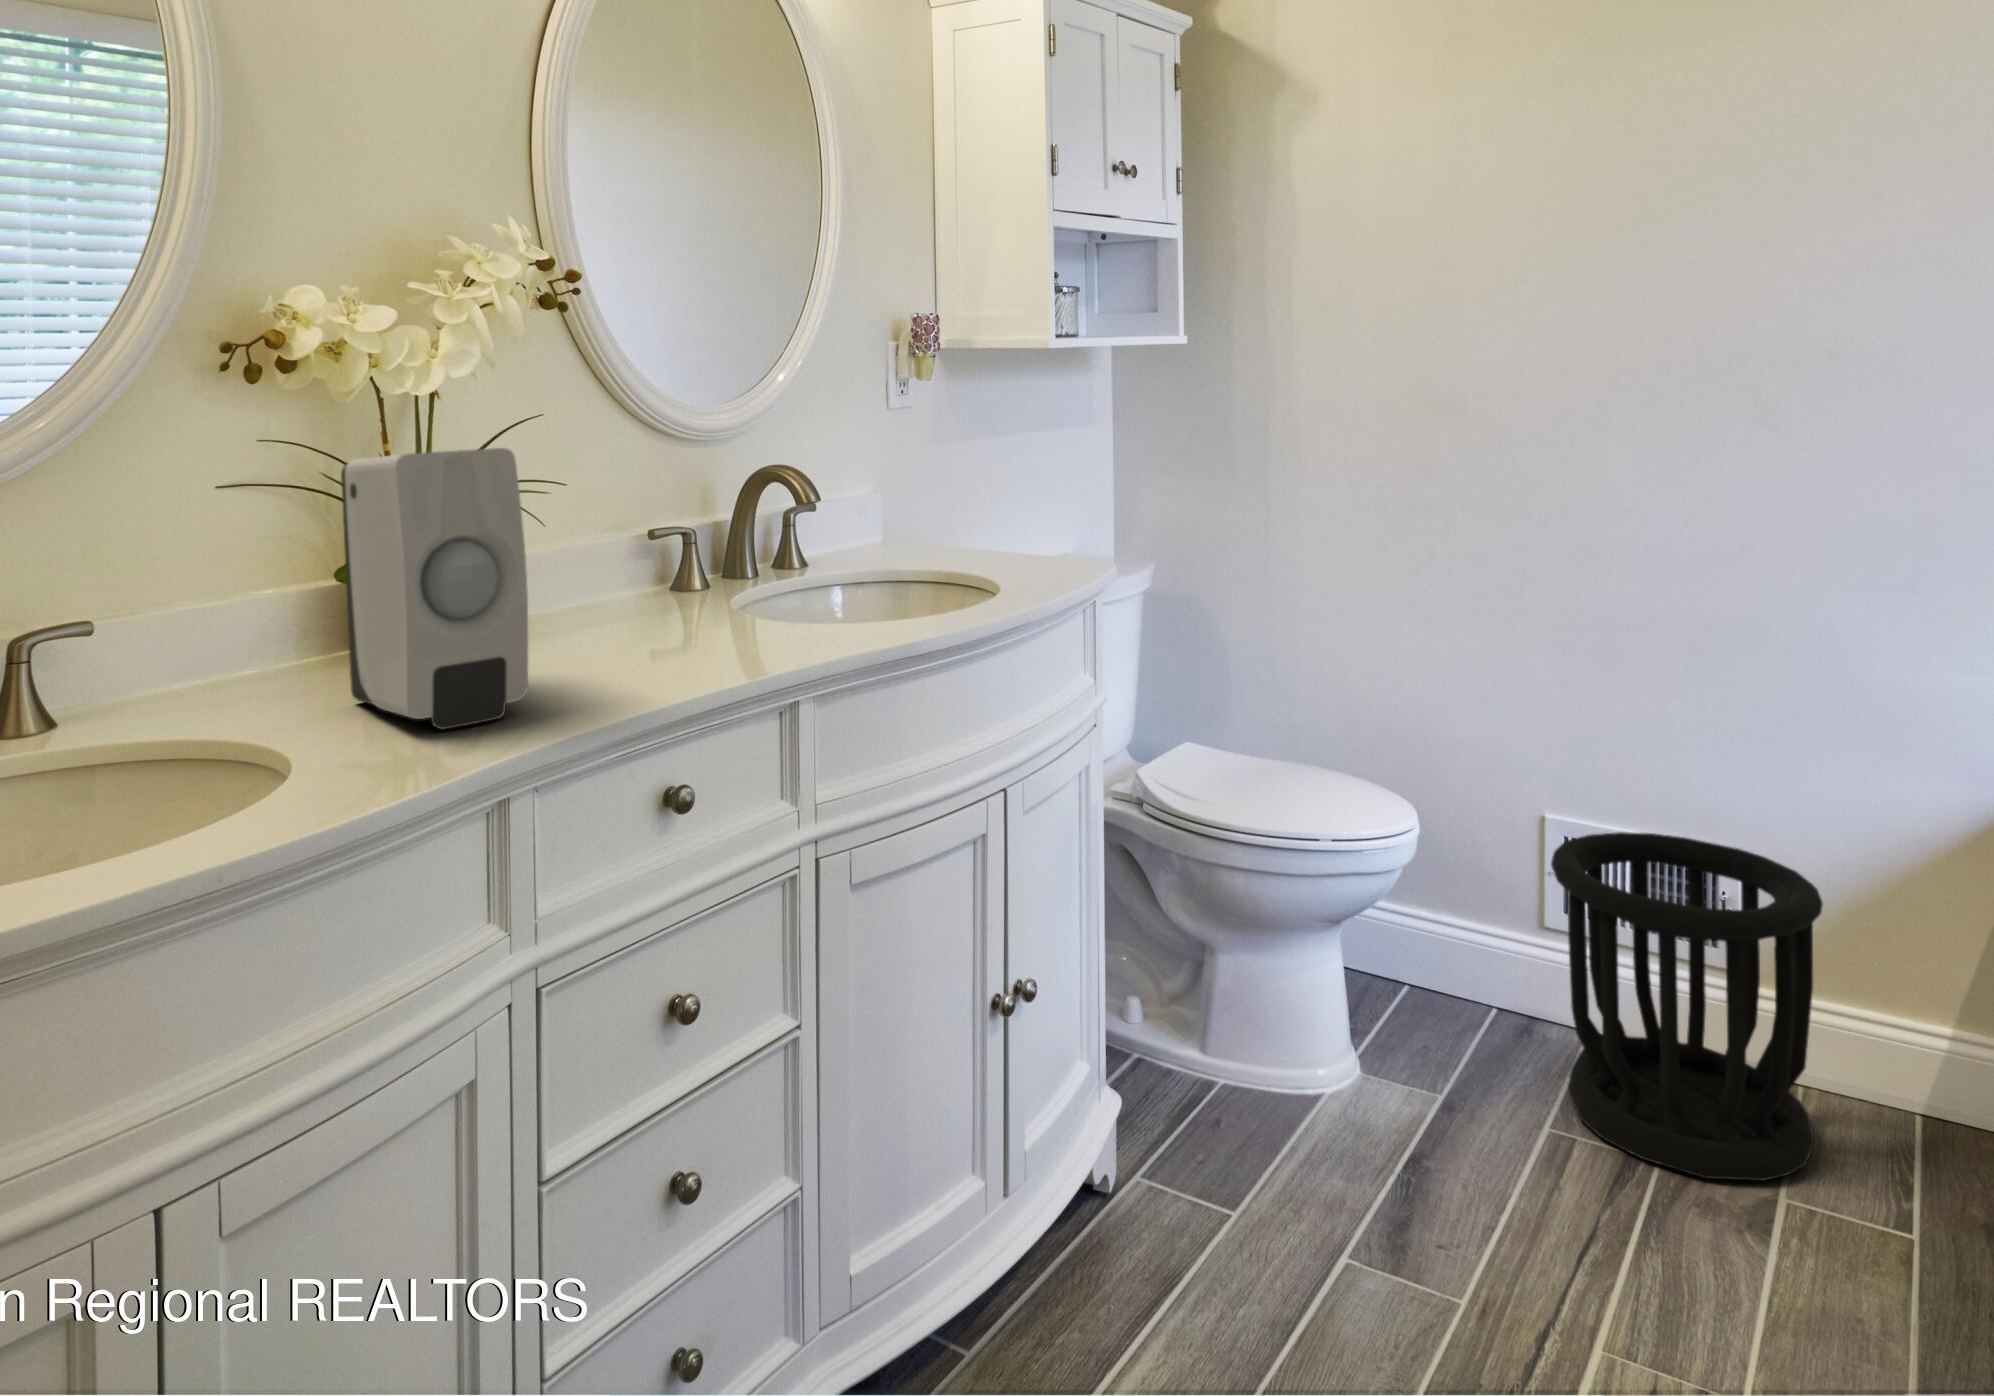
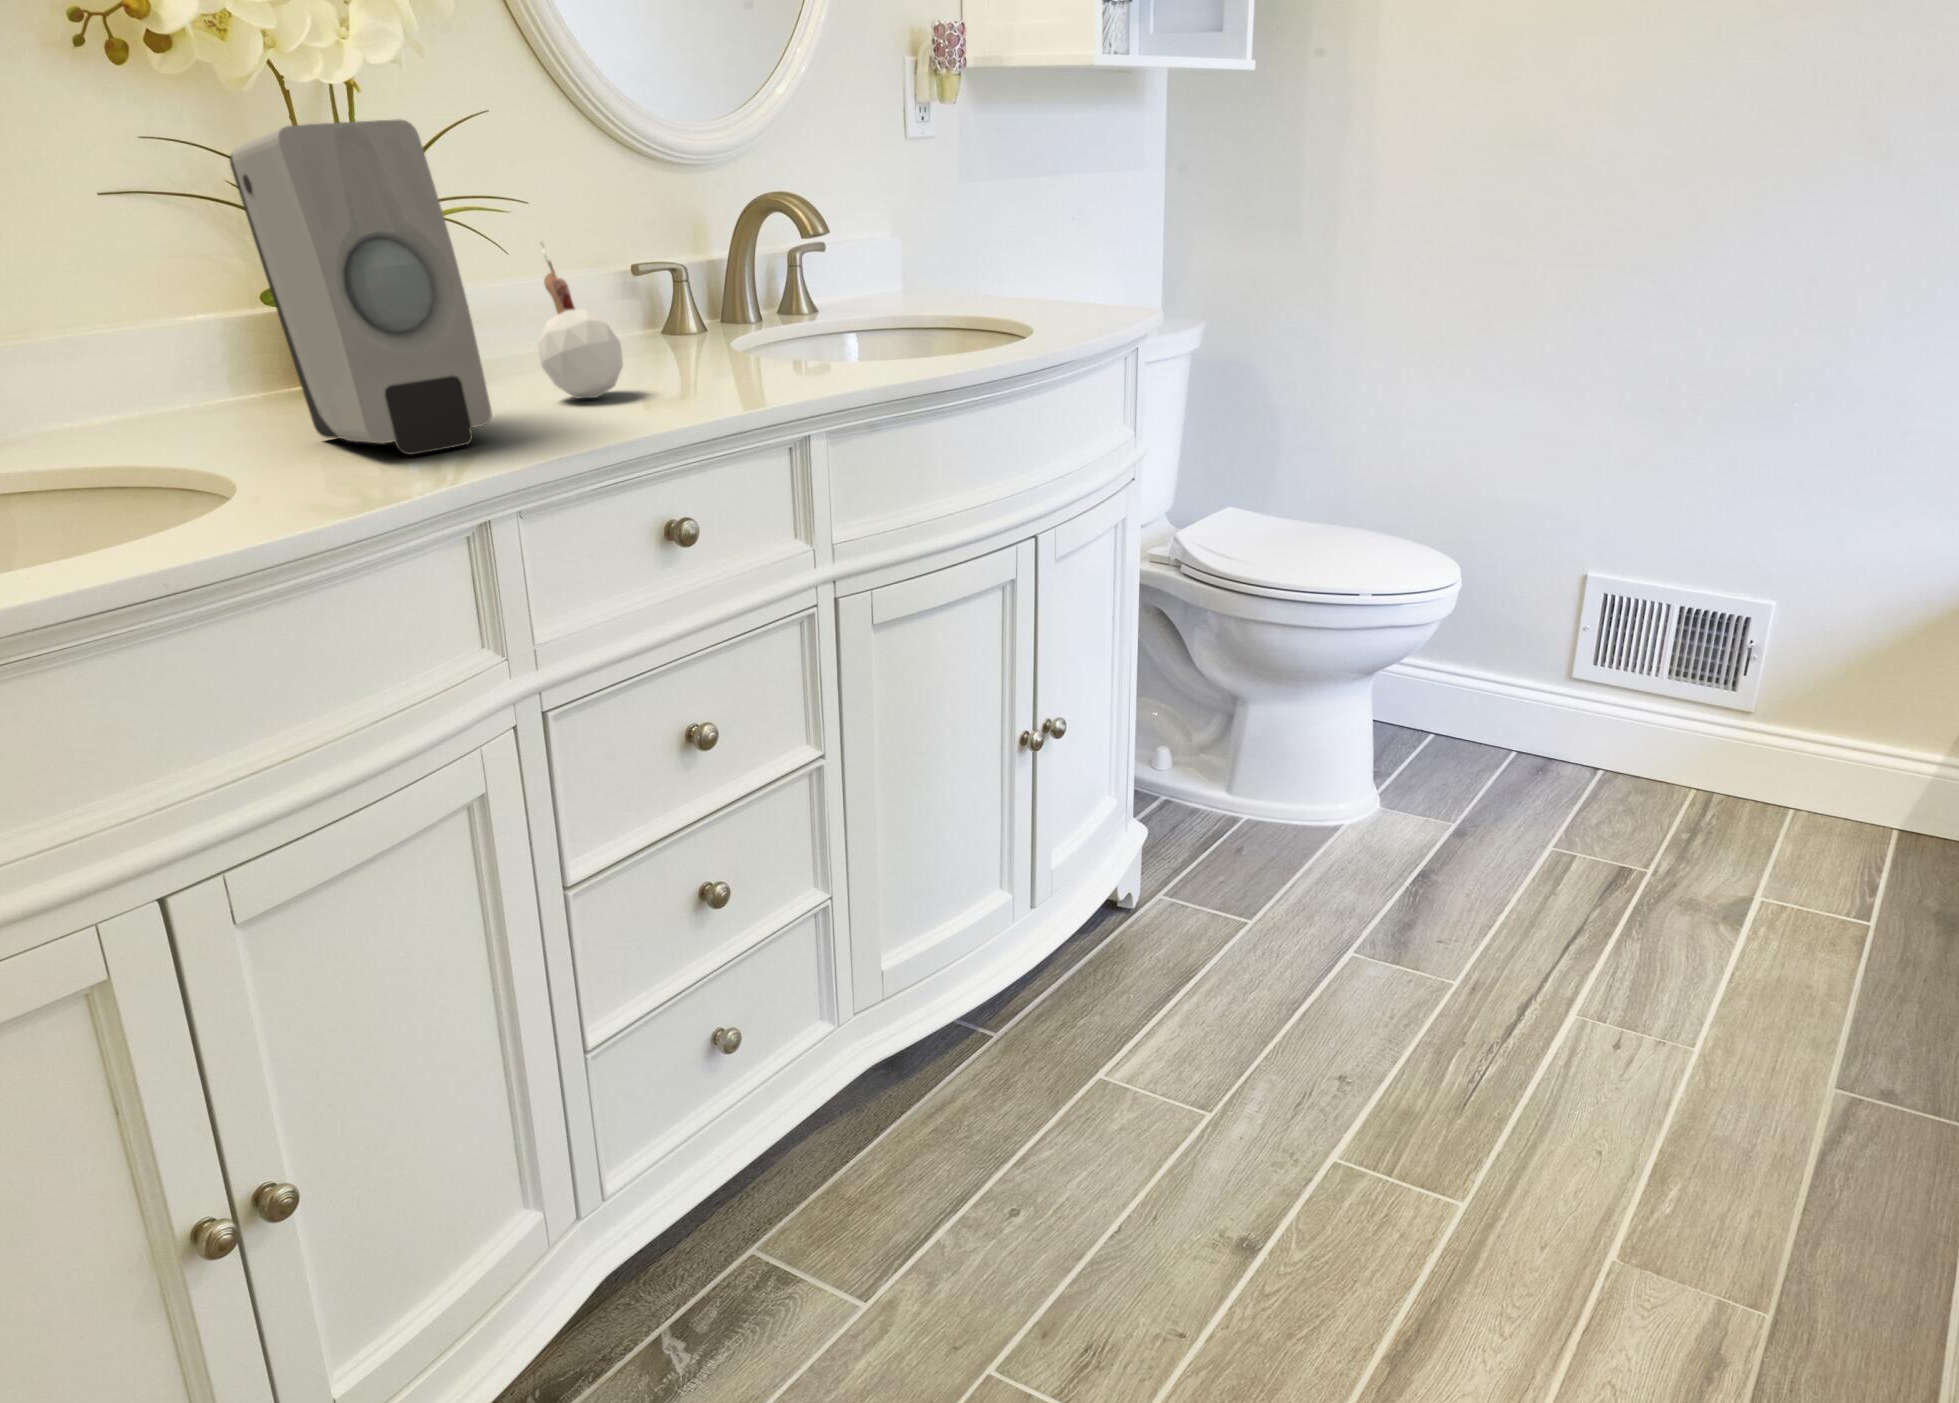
candle: none [572,530,650,664] -> present [538,246,623,398]
wastebasket: present [1551,832,1823,1181] -> none [1563,581,1833,877]

